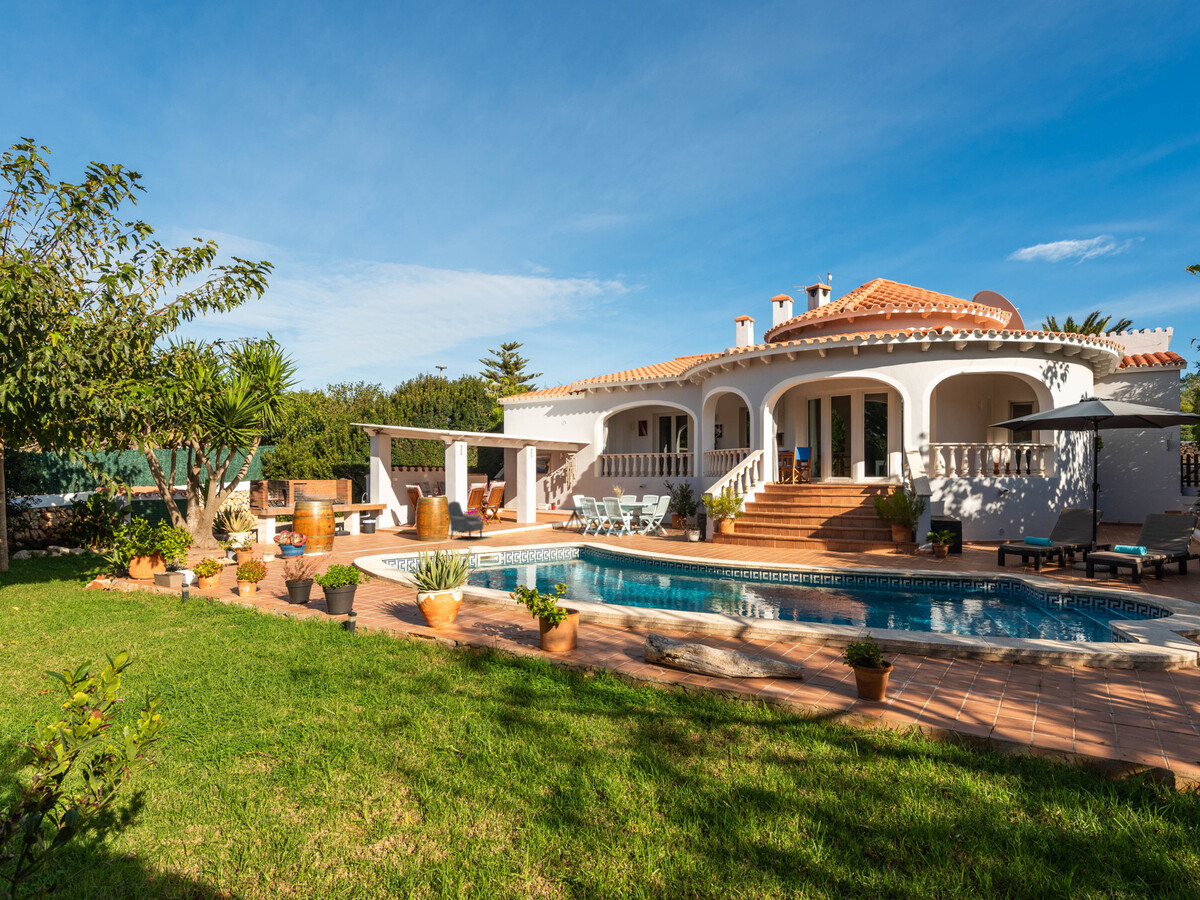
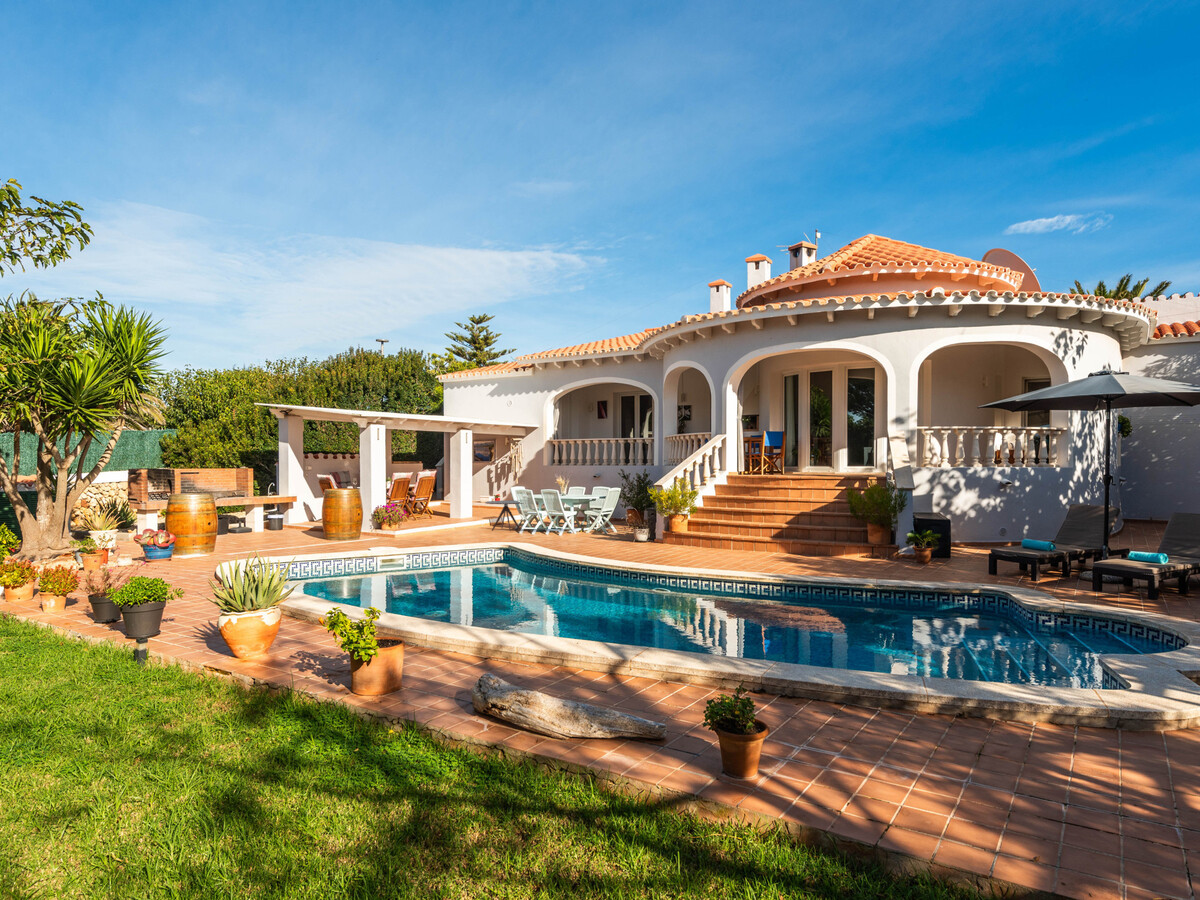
armchair: present [447,501,483,539] -> none [348,495,393,540]

